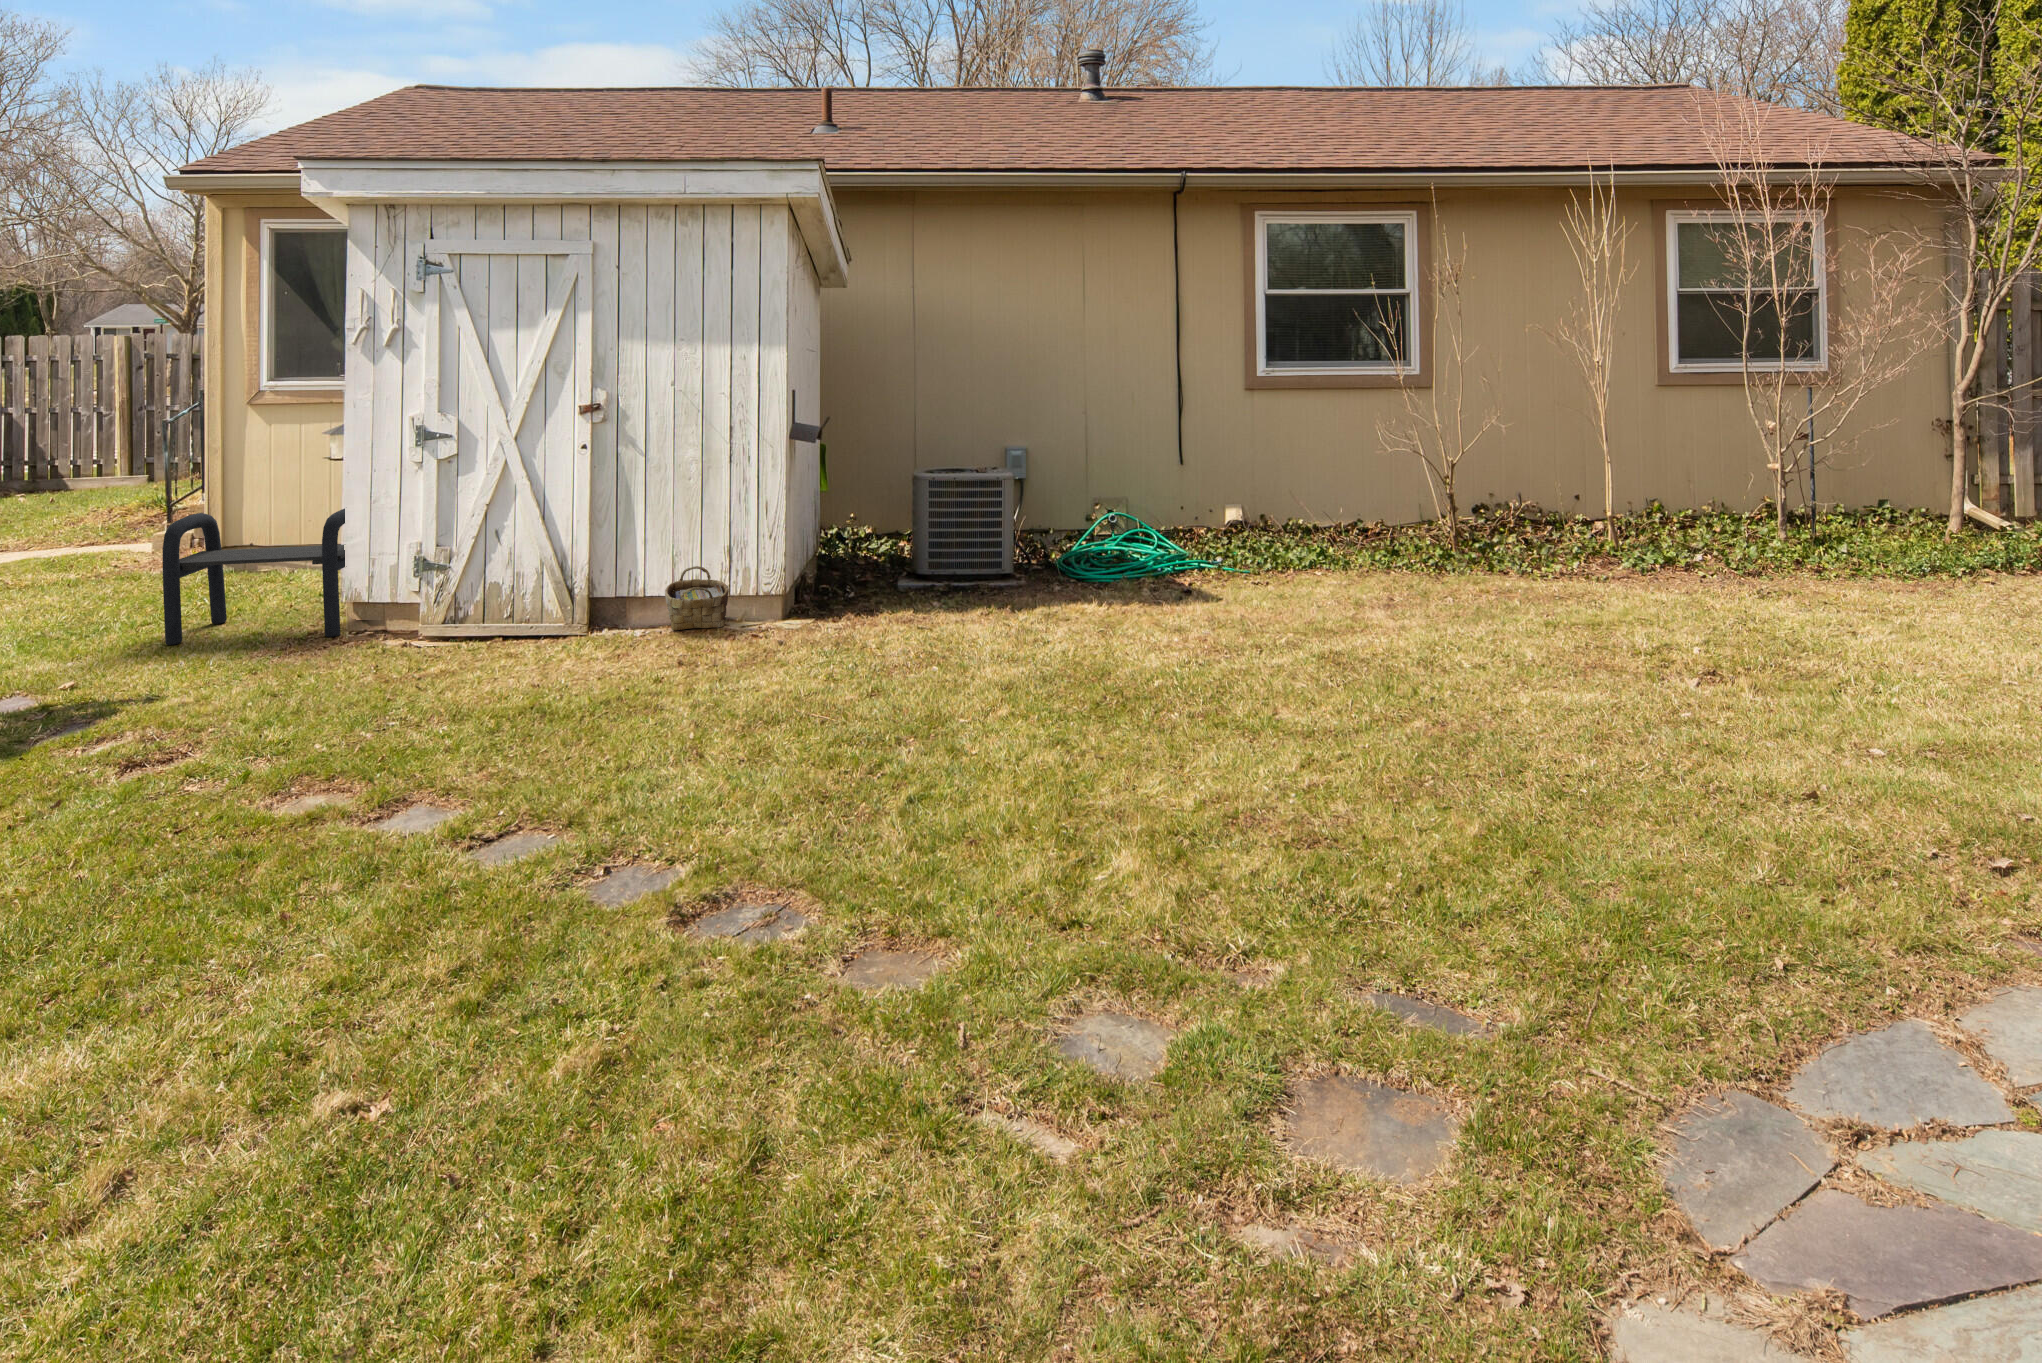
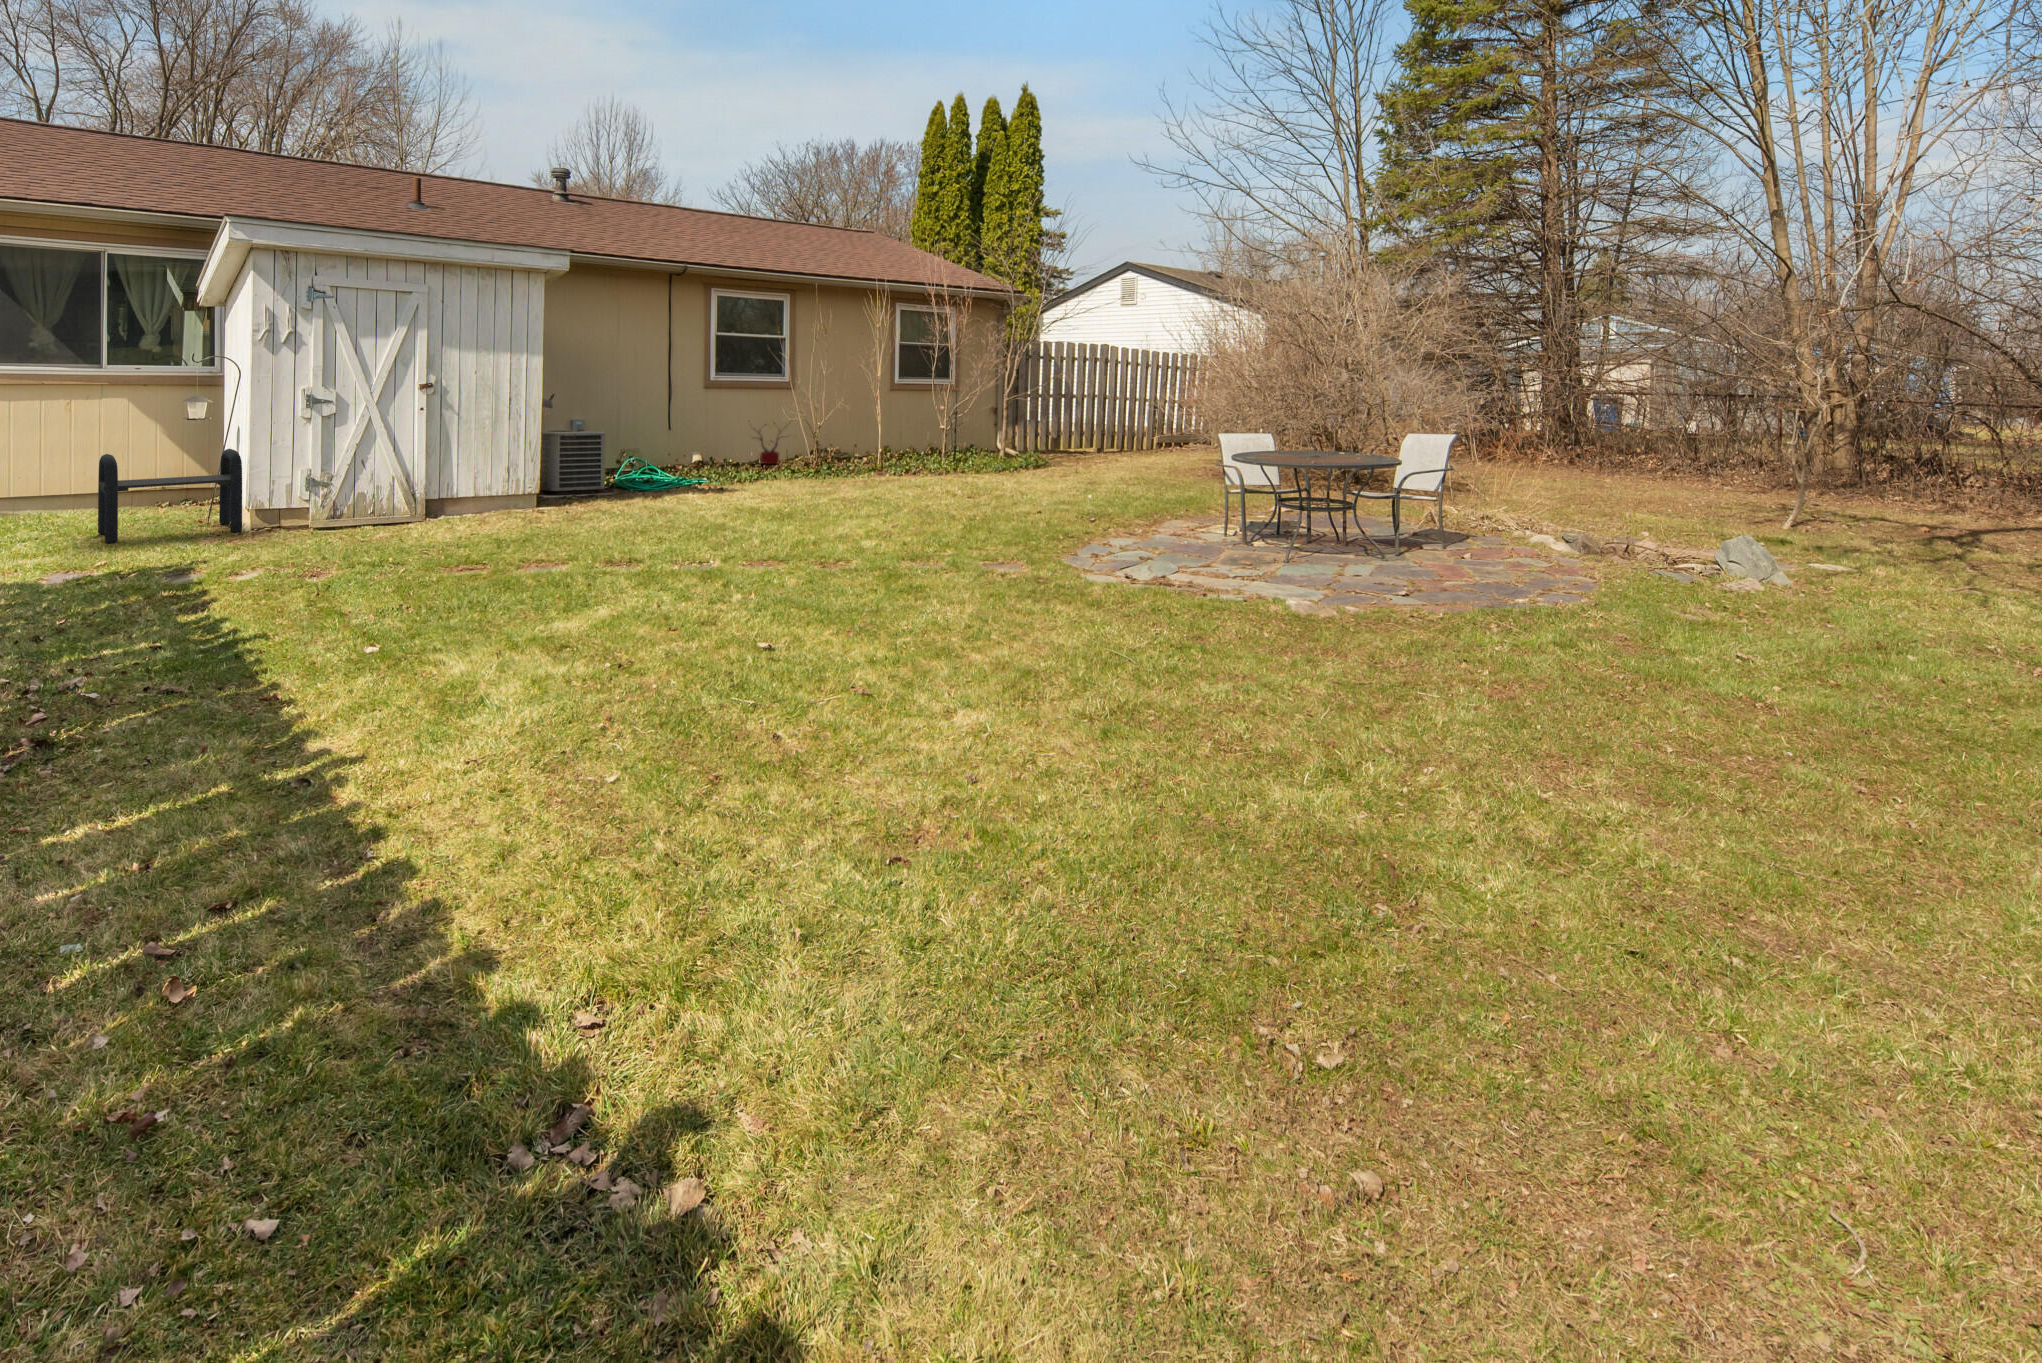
decorative plant: none [1315,443,1411,529] -> present [755,423,780,464]
woven basket: present [665,566,729,631] -> none [467,480,511,515]

